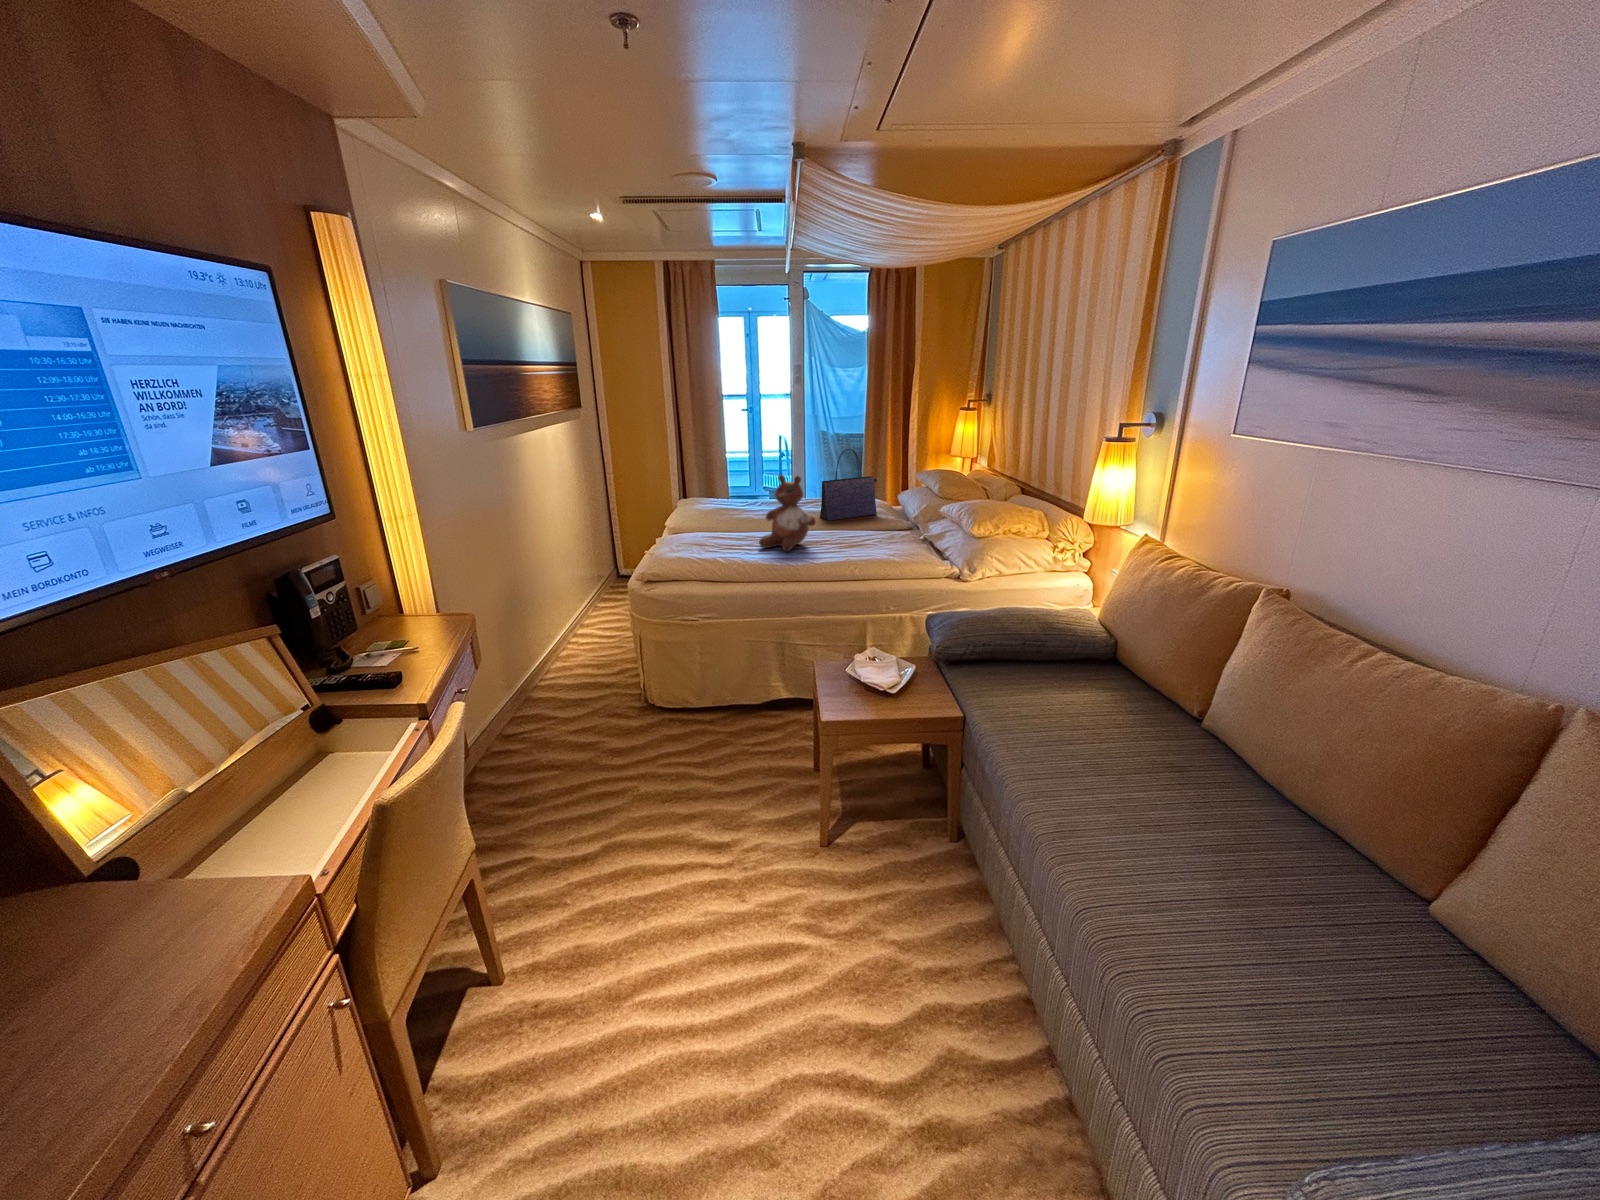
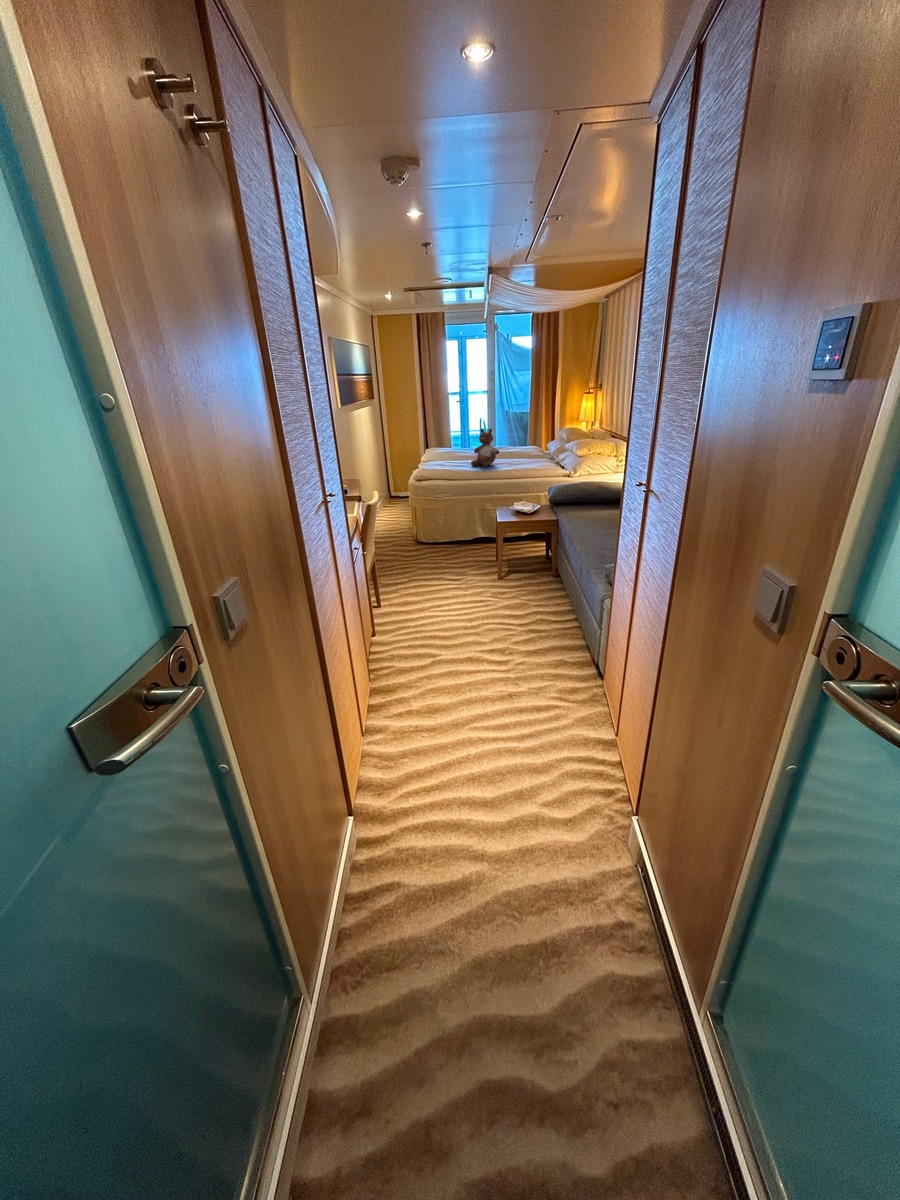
tote bag: present [820,449,877,520] -> none [502,417,534,456]

